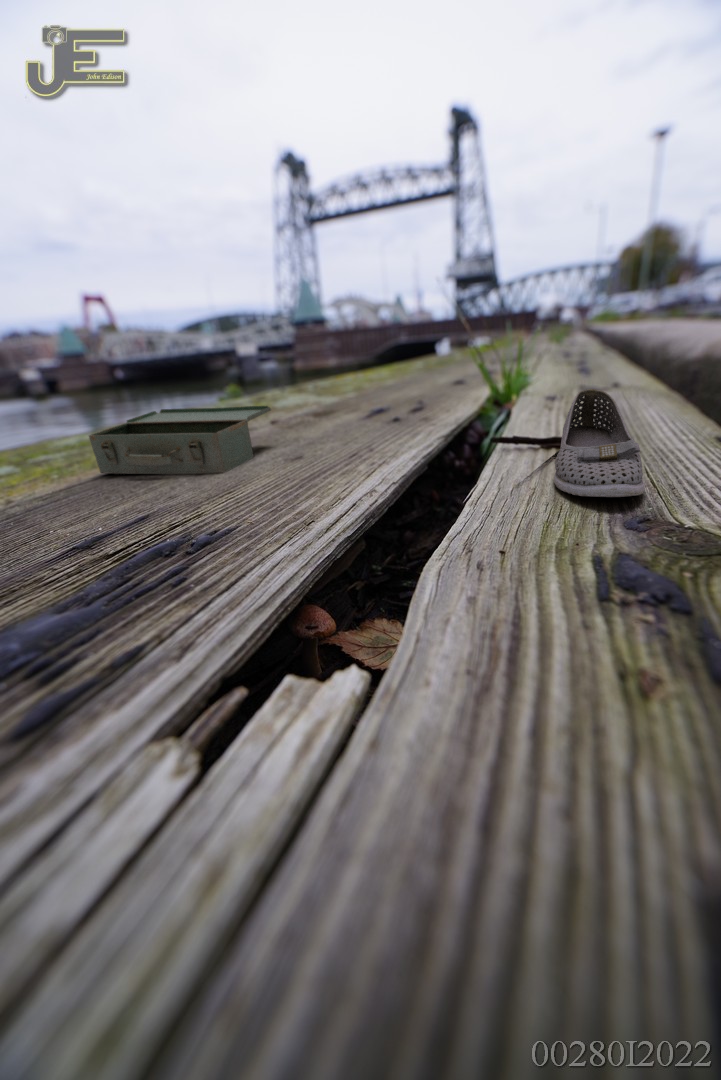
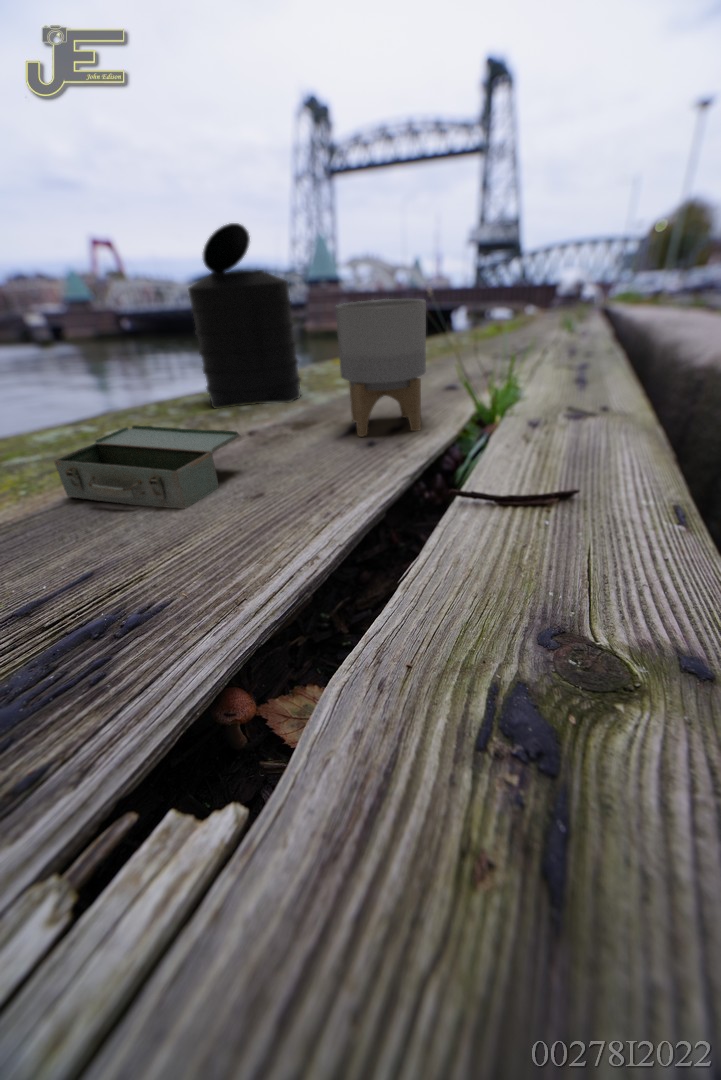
trash can: none [201,236,310,415] -> present [188,223,301,409]
planter: none [355,283,443,417] -> present [336,299,426,437]
shoe: present [554,389,645,497] -> none [493,456,576,598]

